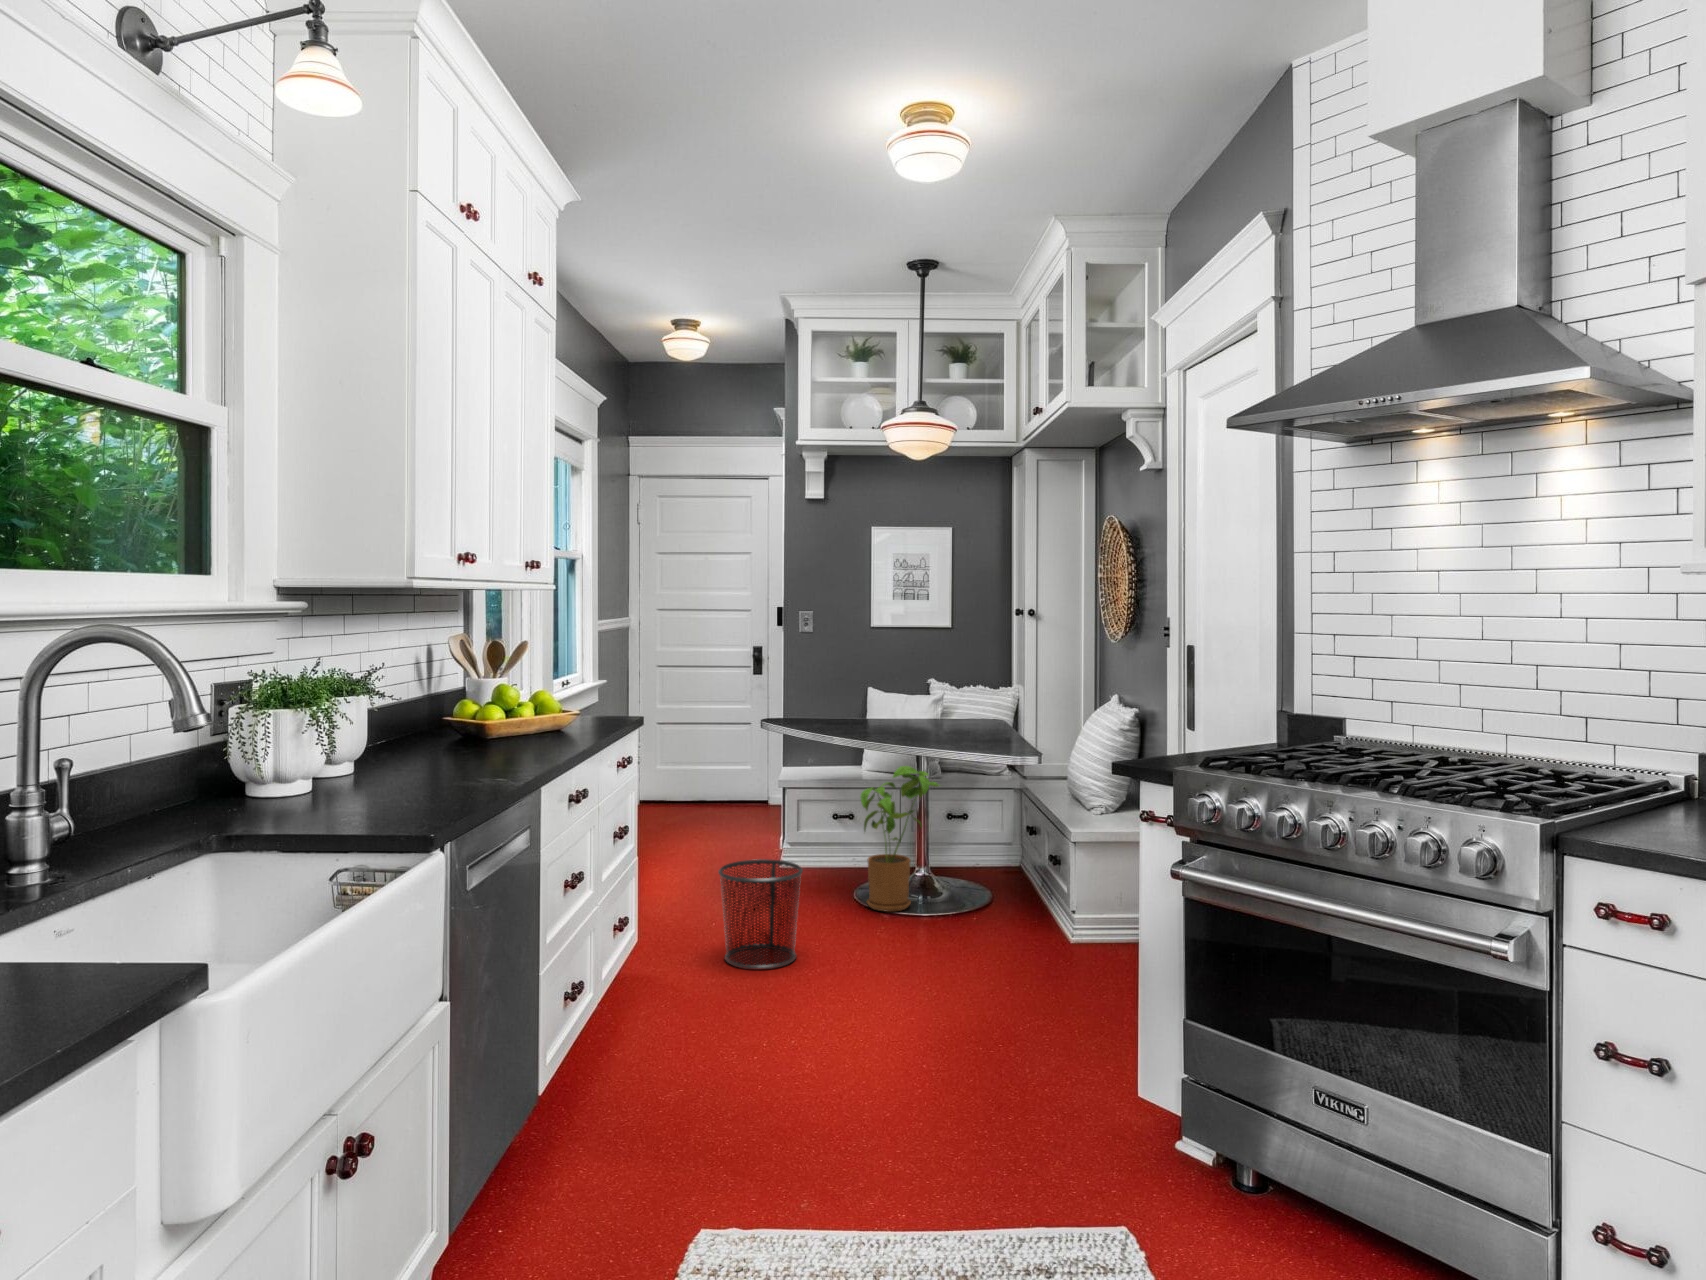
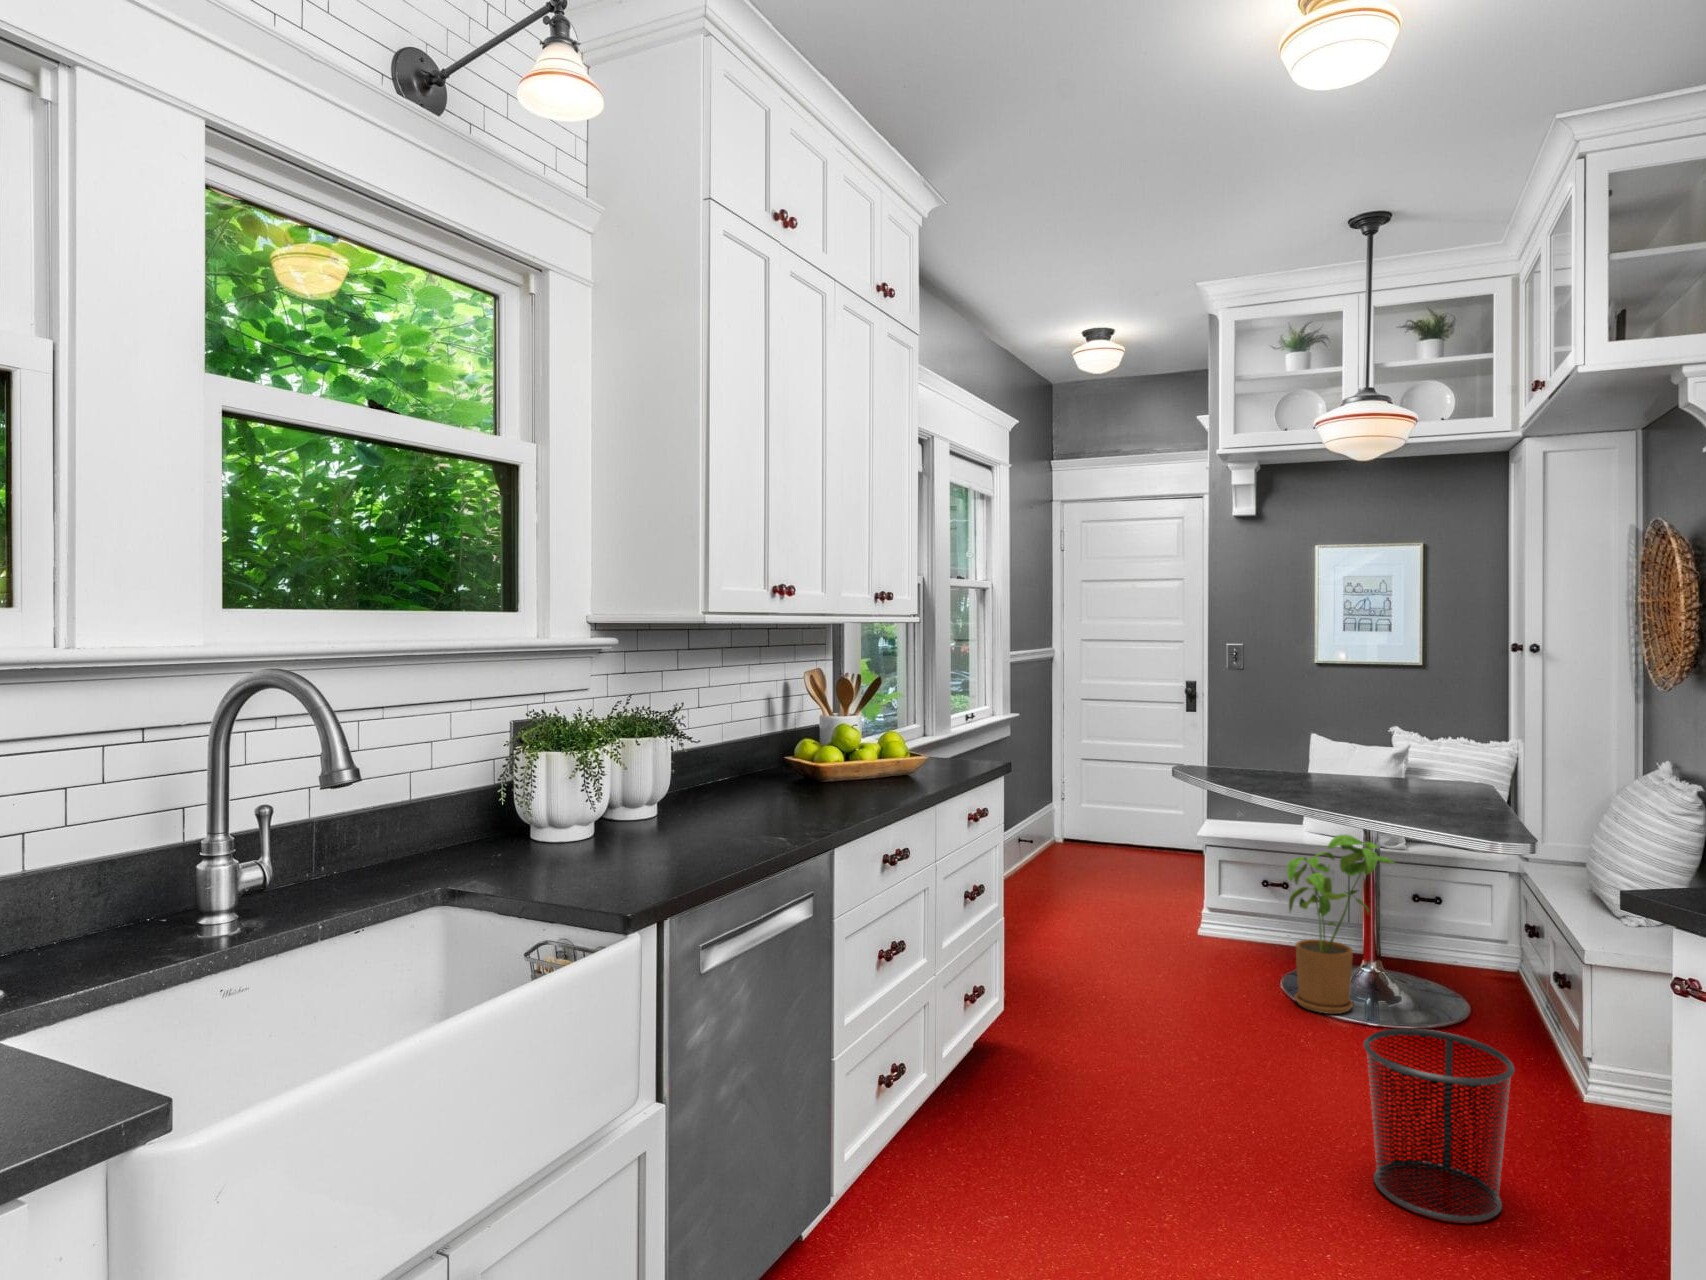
waste bin: present [718,859,803,969] -> present [1364,1028,1514,1223]

